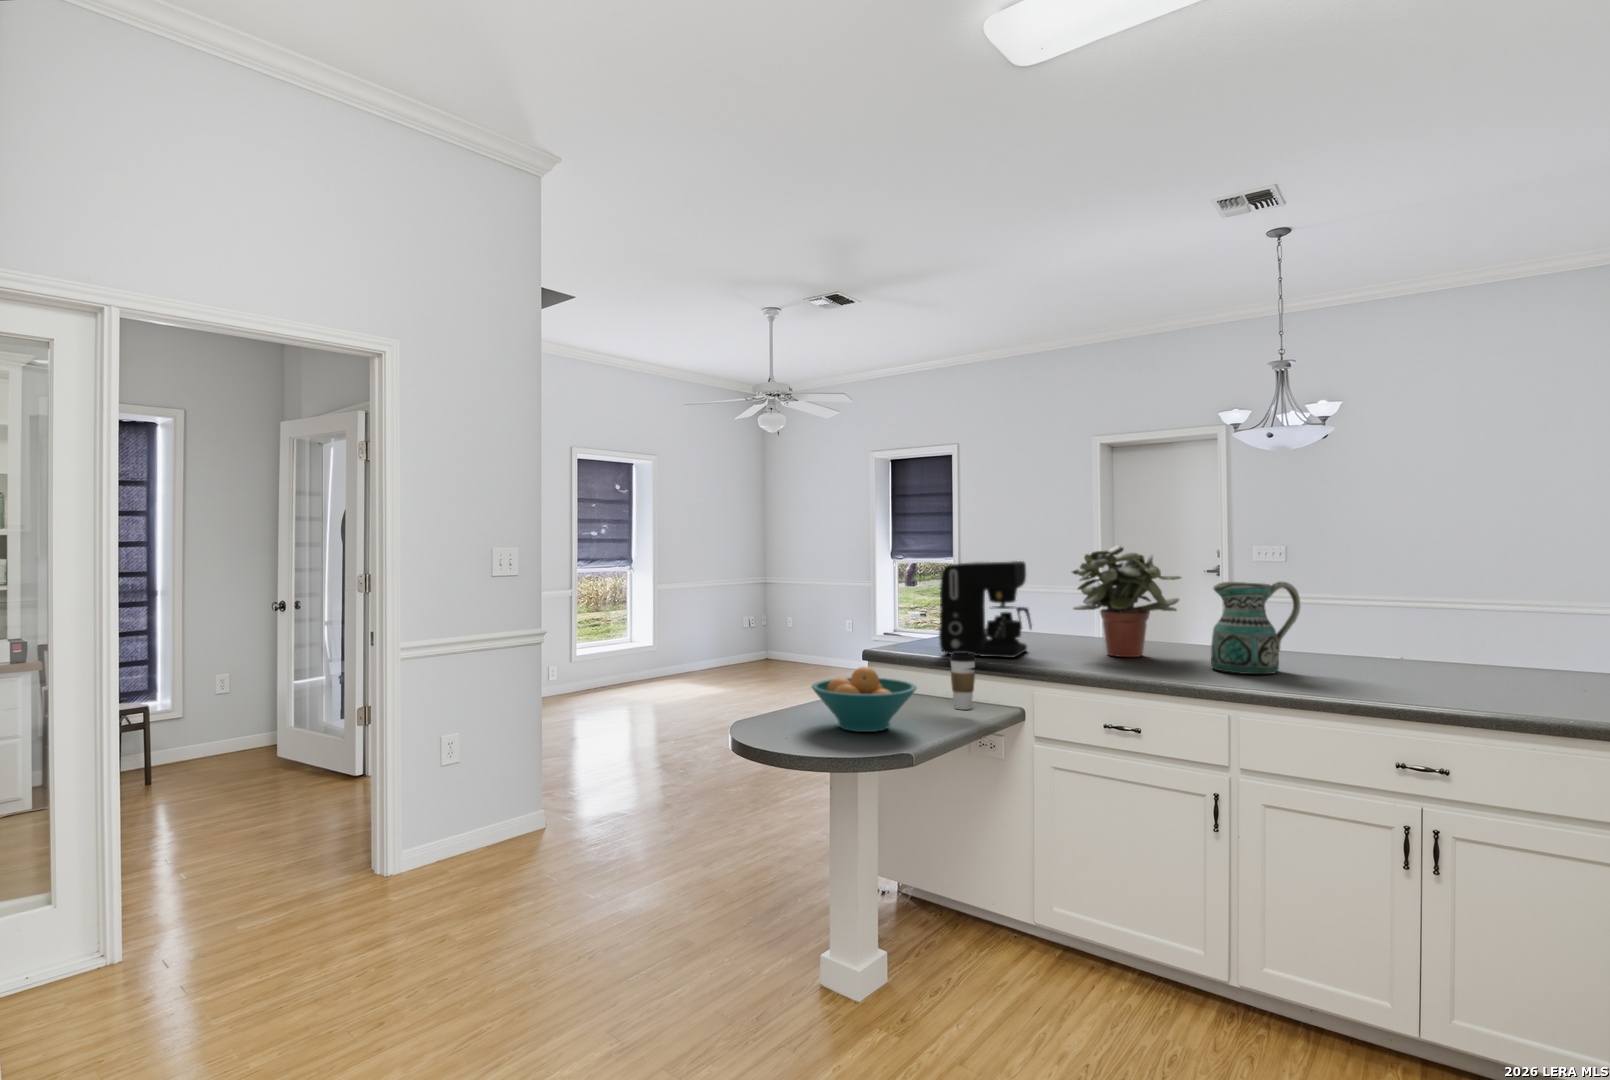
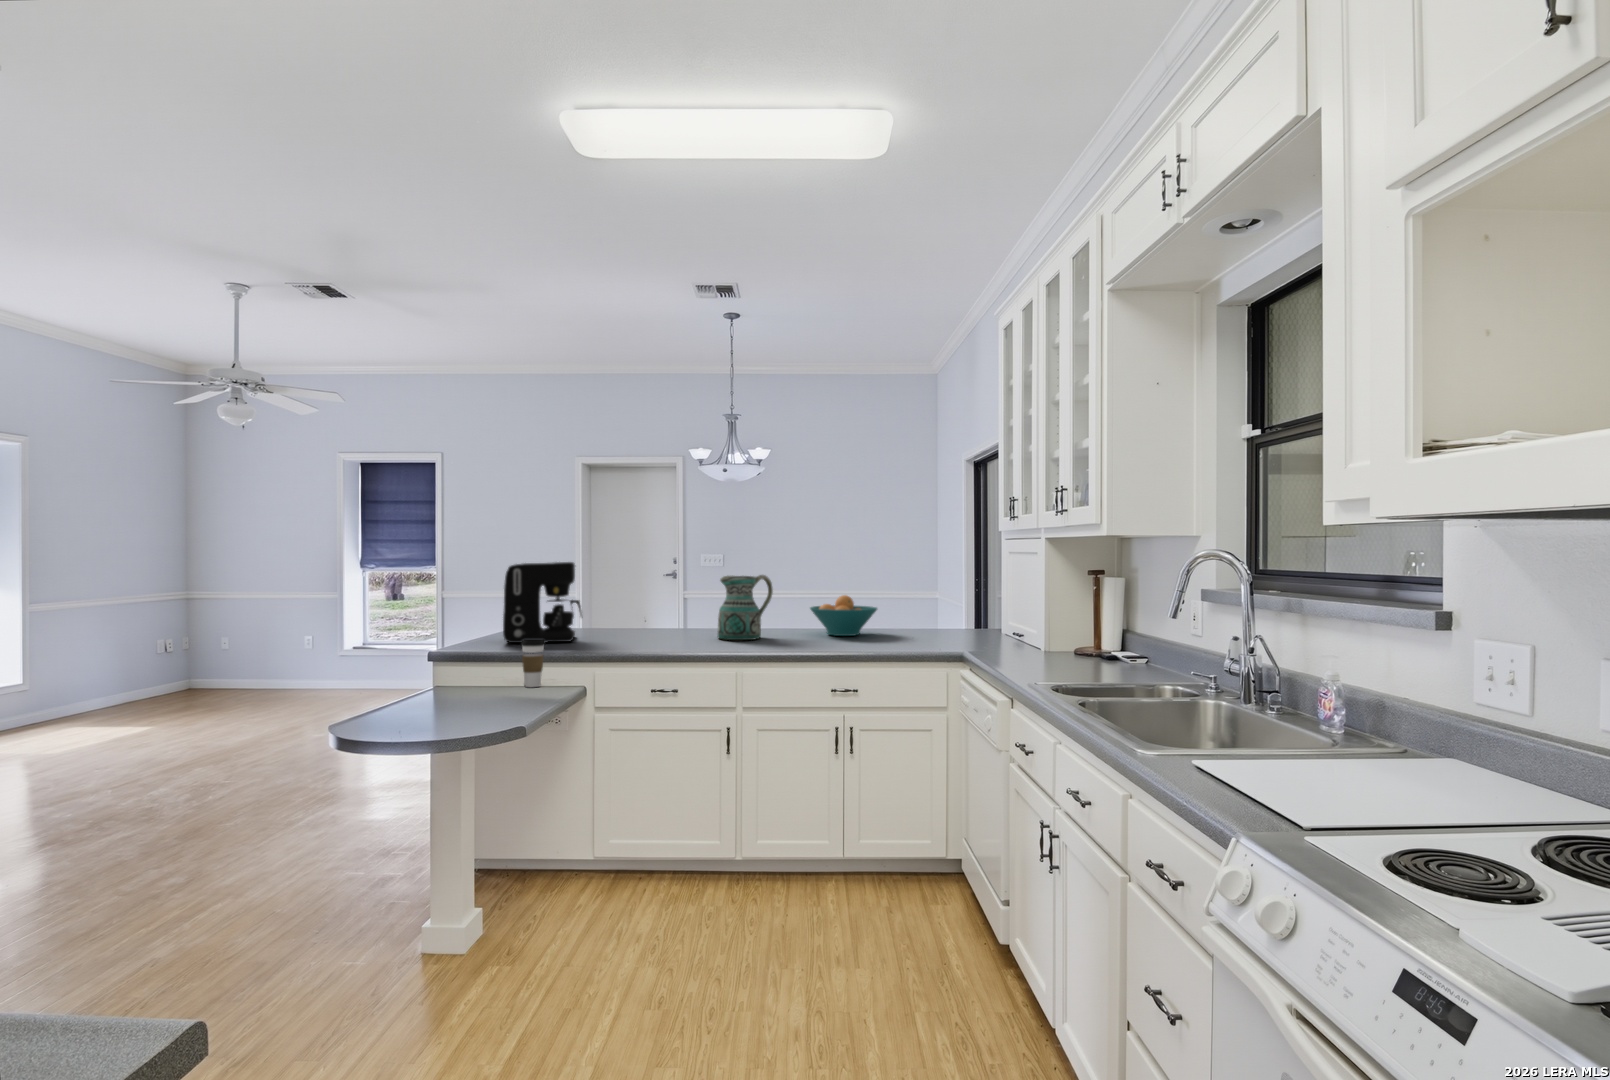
potted plant: present [1072,545,1181,657] -> none [612,549,696,636]
fruit bowl: present [812,667,916,732] -> present [810,595,877,636]

